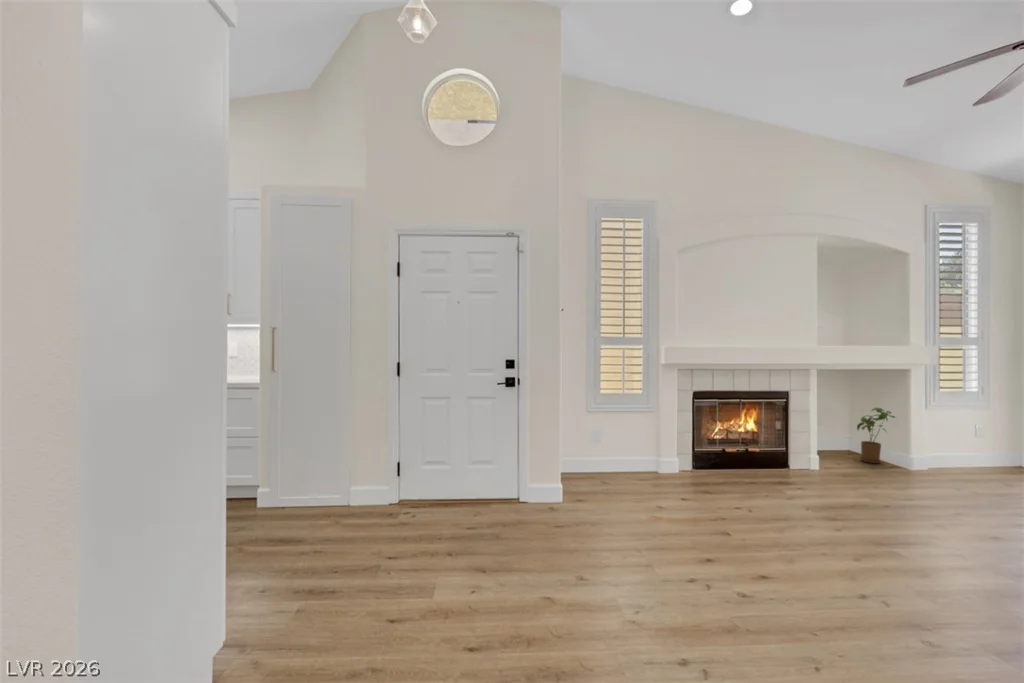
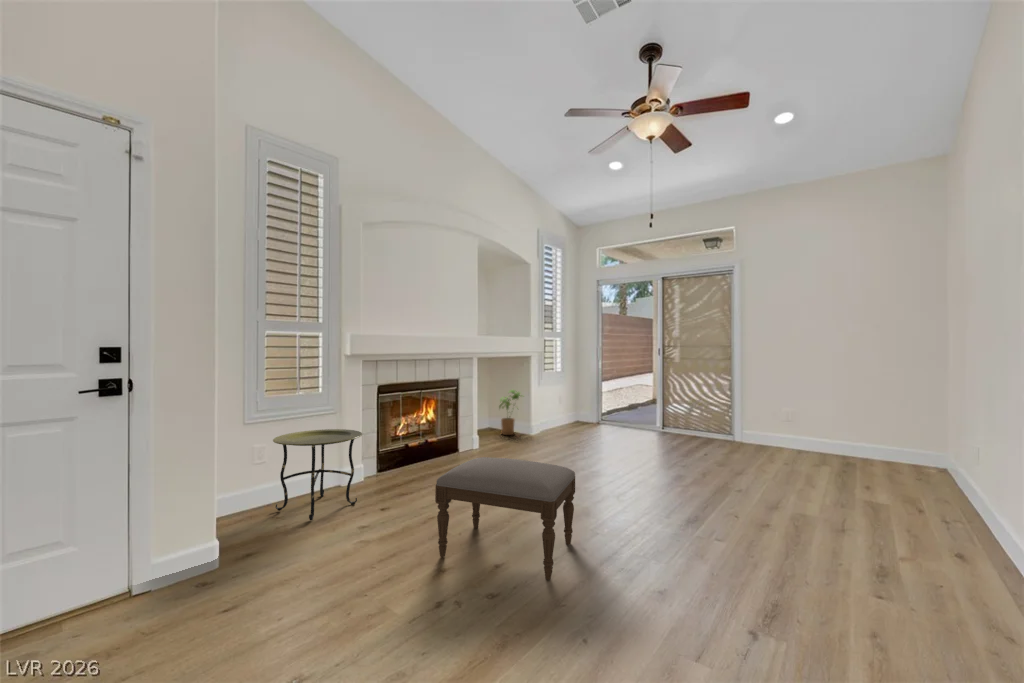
side table: none [601,423,669,492] -> present [273,429,362,521]
ottoman: none [704,468,851,581] -> present [435,457,575,580]

